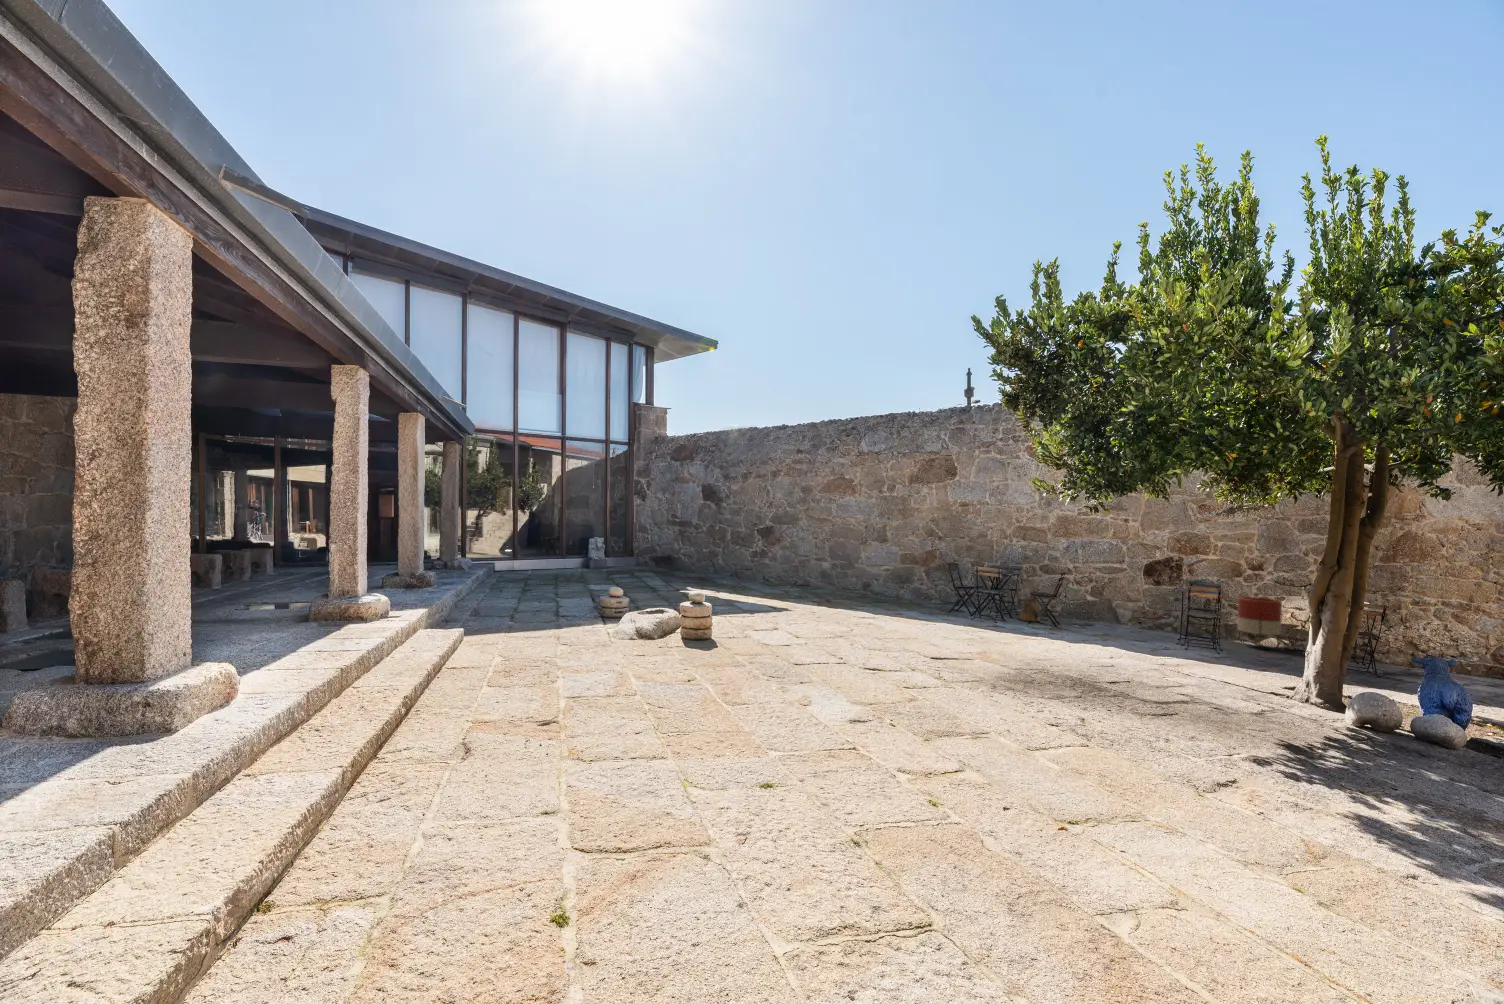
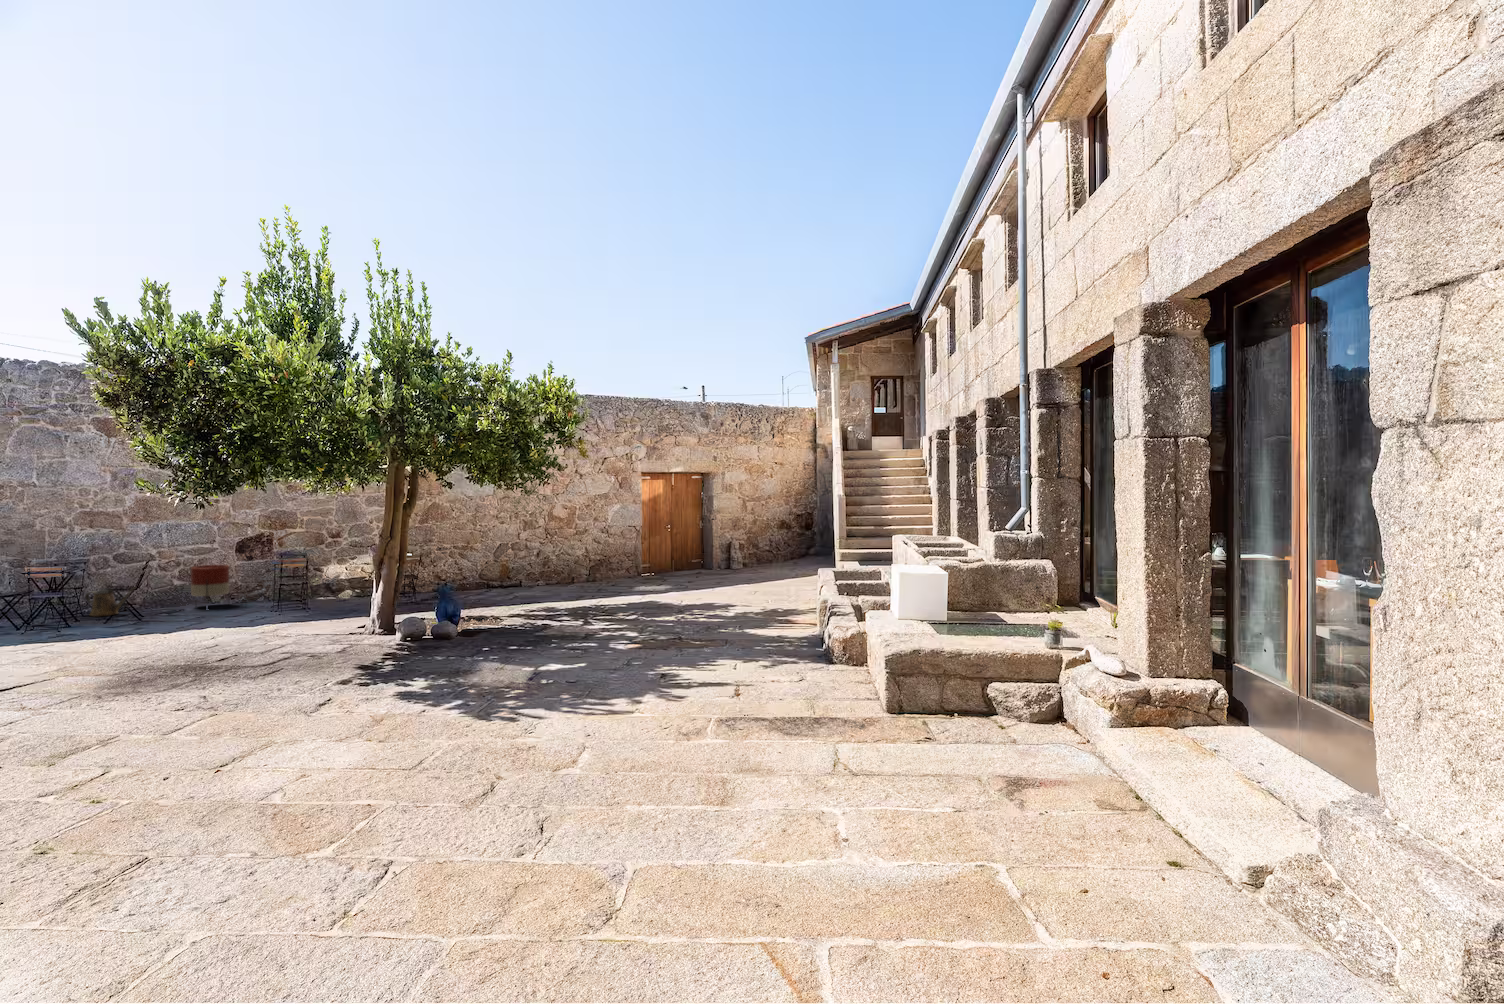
planter: present [1238,597,1282,644] -> present [191,565,229,599]

